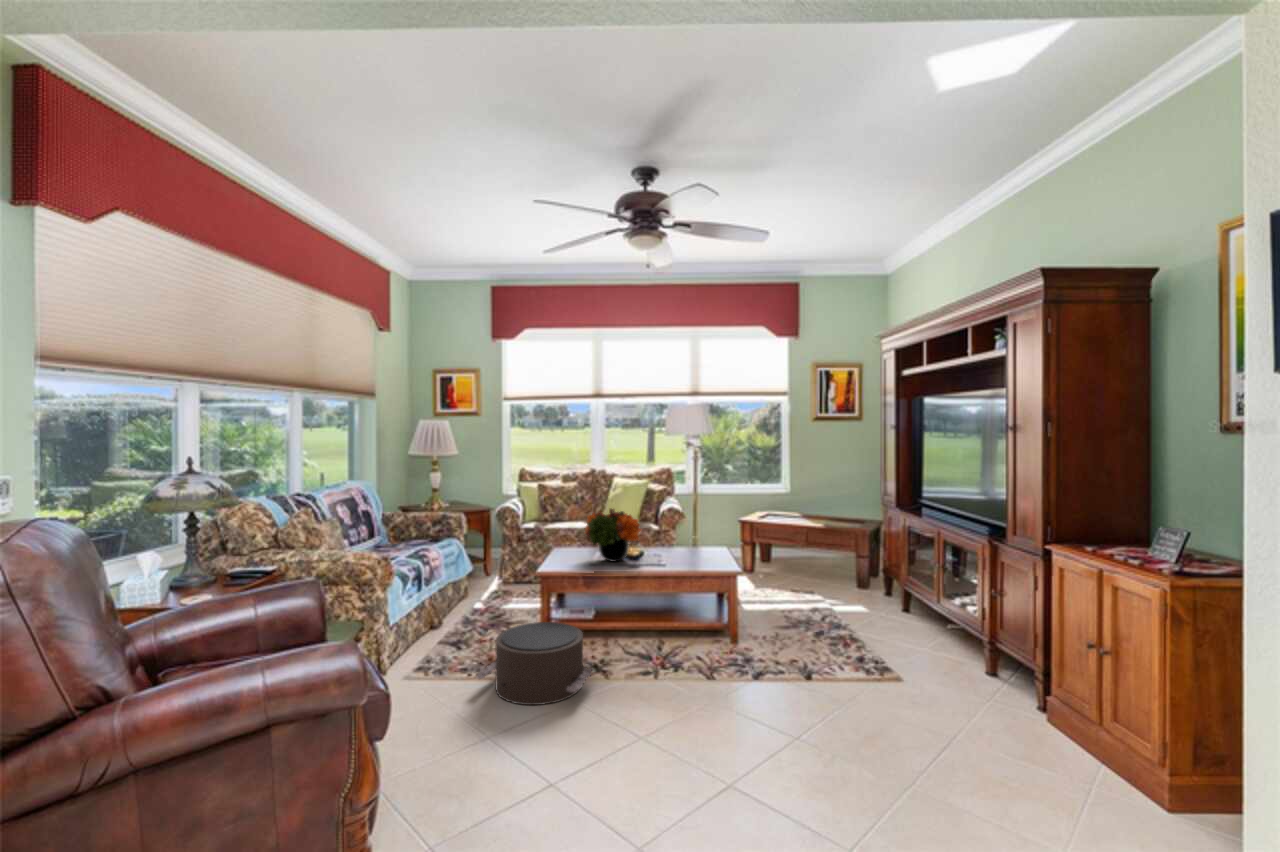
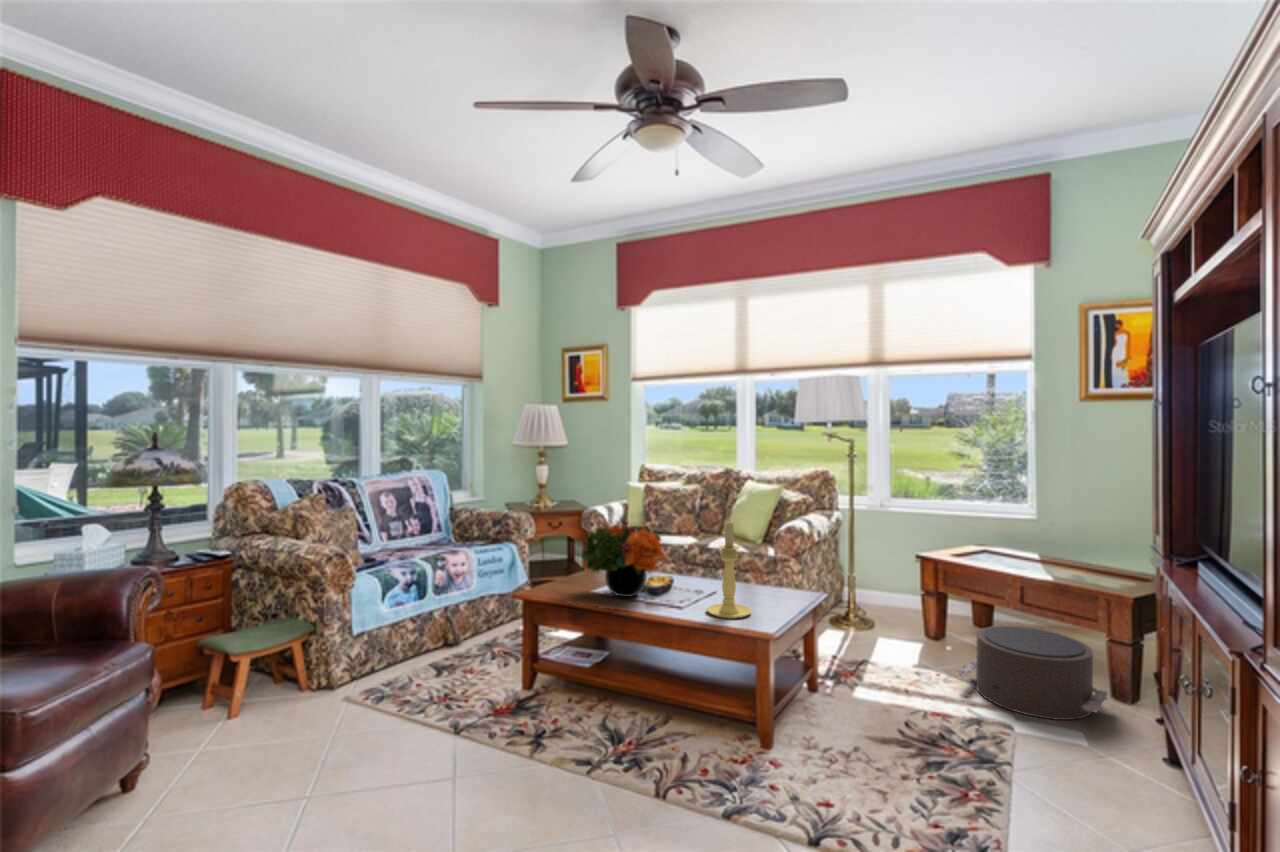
candle holder: none [679,502,707,564] -> present [707,521,751,619]
pouf: present [477,622,593,705] -> present [956,626,1108,720]

